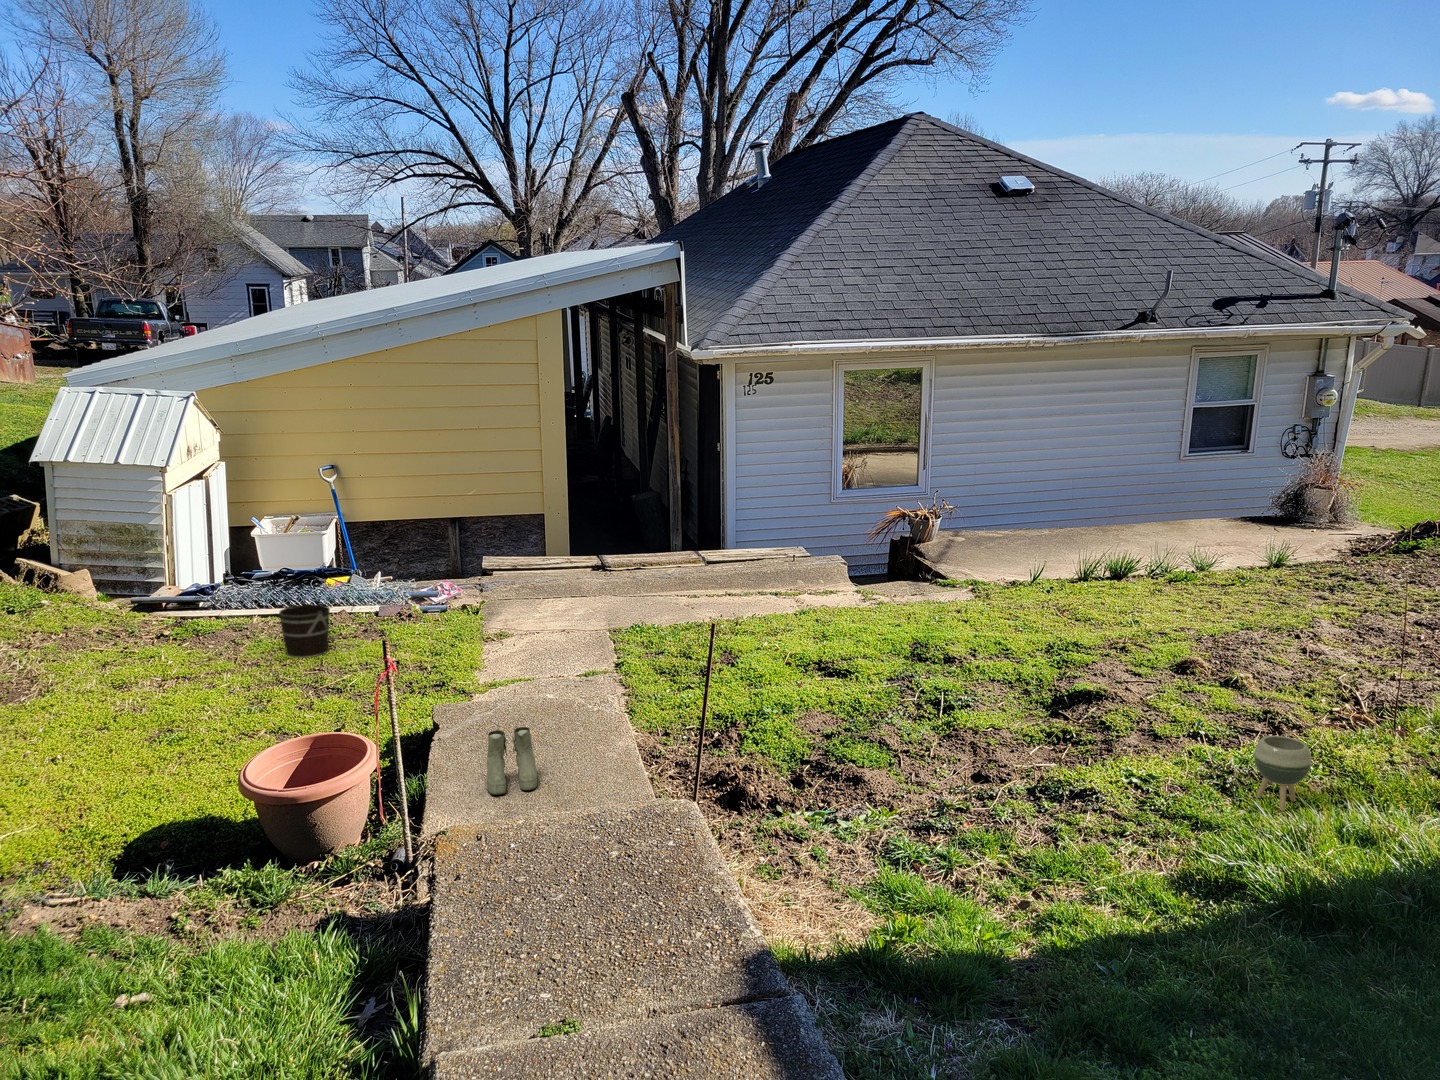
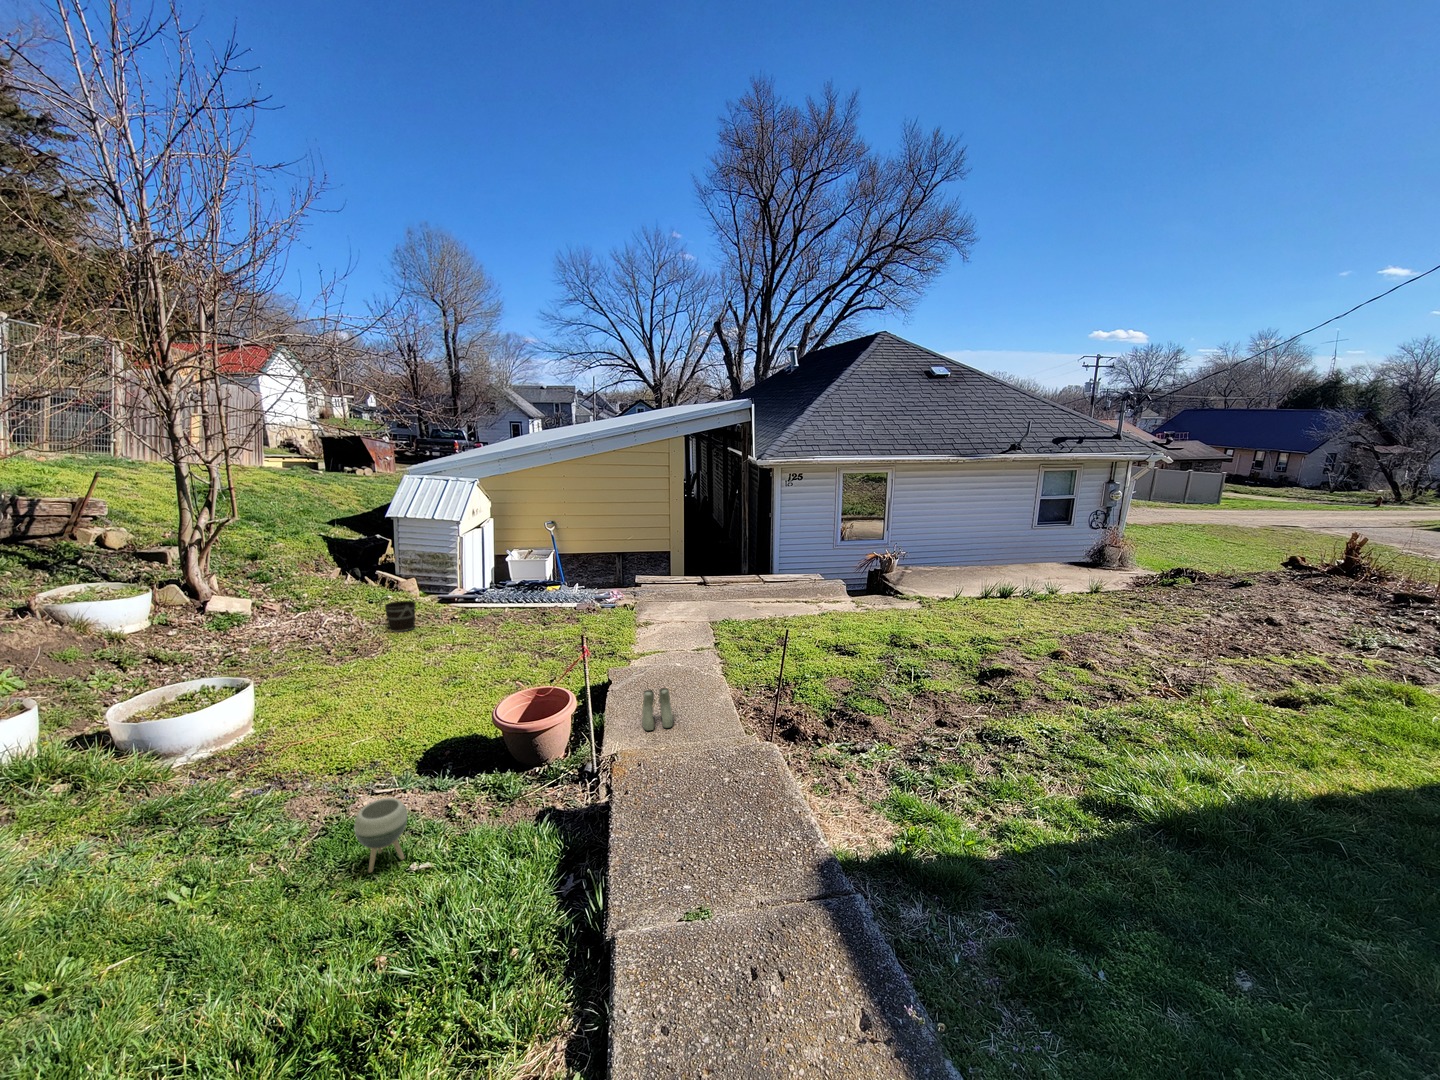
bucket: present [279,605,330,658] -> present [385,601,416,632]
planter: present [1254,736,1311,811] -> present [354,798,407,872]

